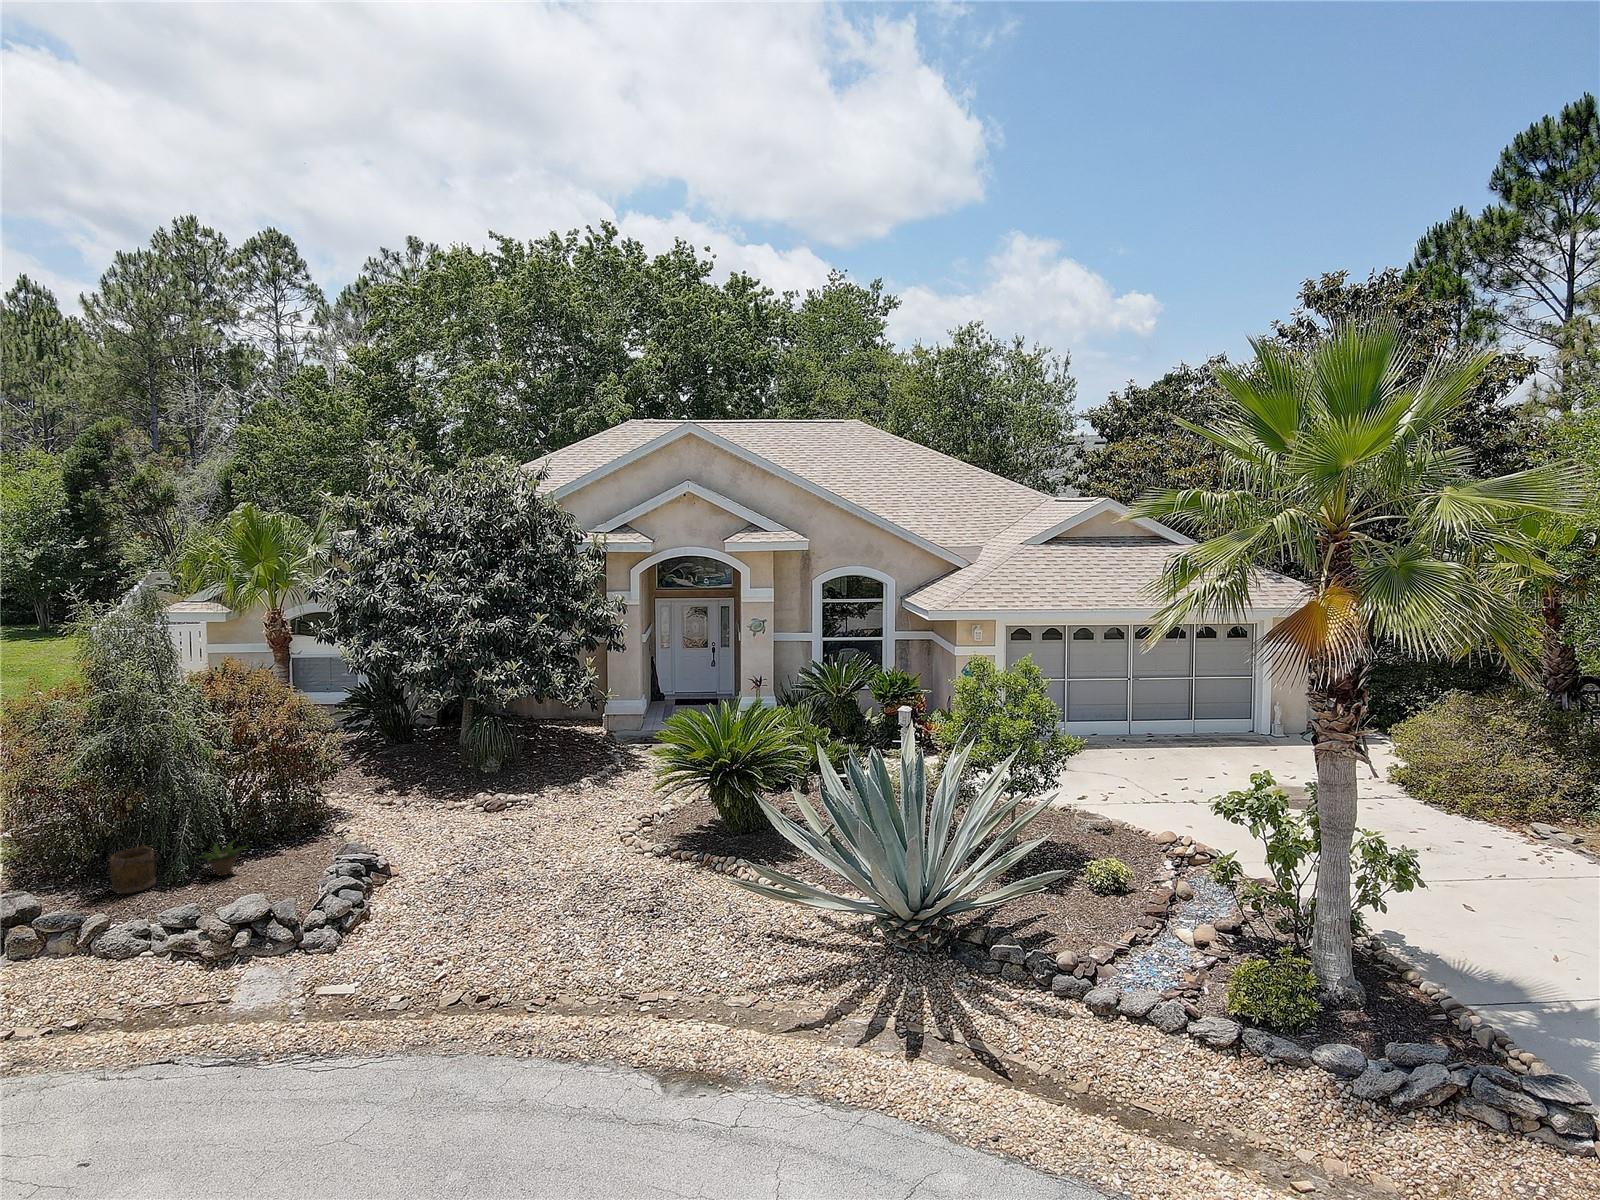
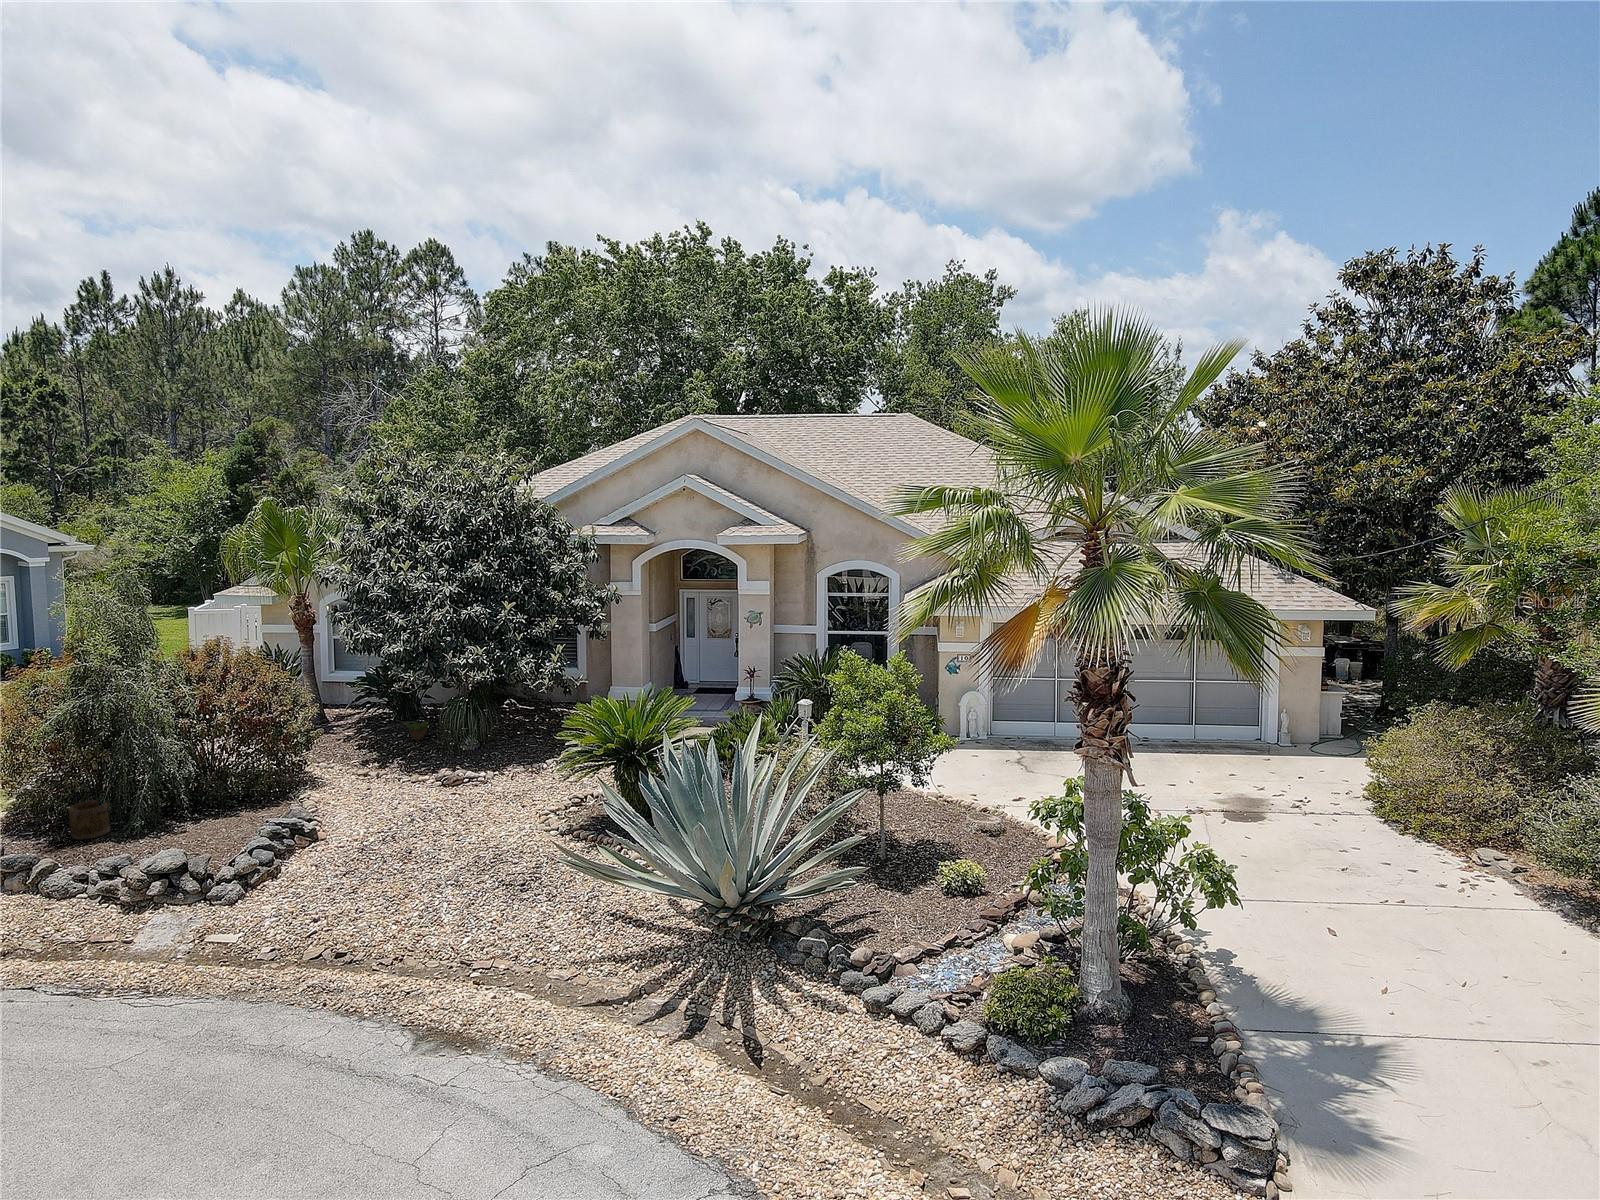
decorative plant: present [199,841,247,875] -> present [405,722,429,740]

